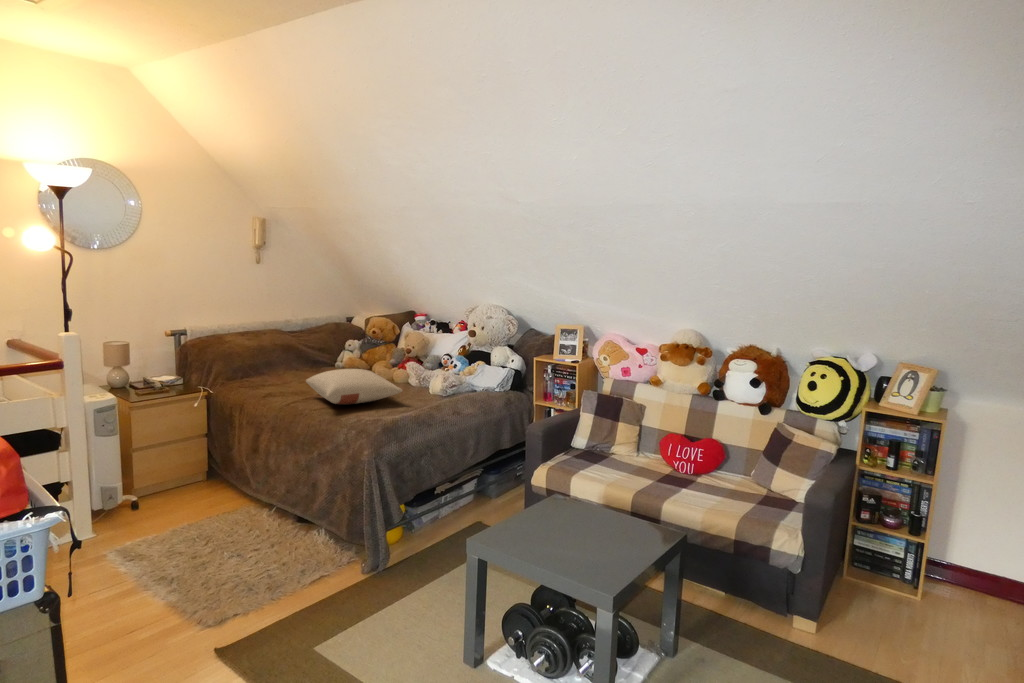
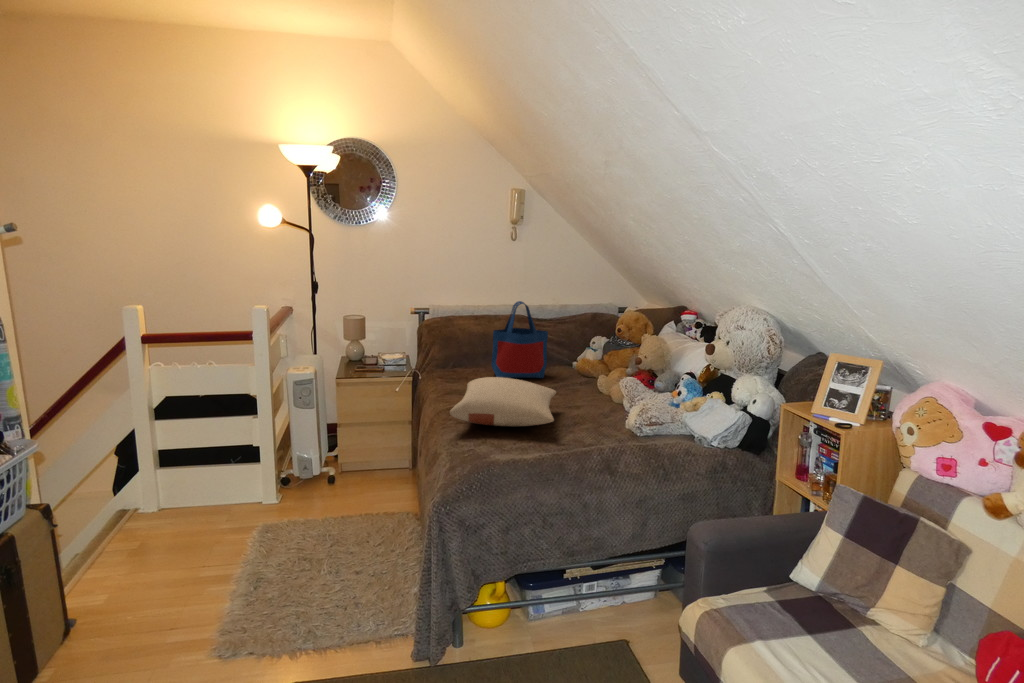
tote bag: none [289,312,335,379] -> present [491,301,548,378]

